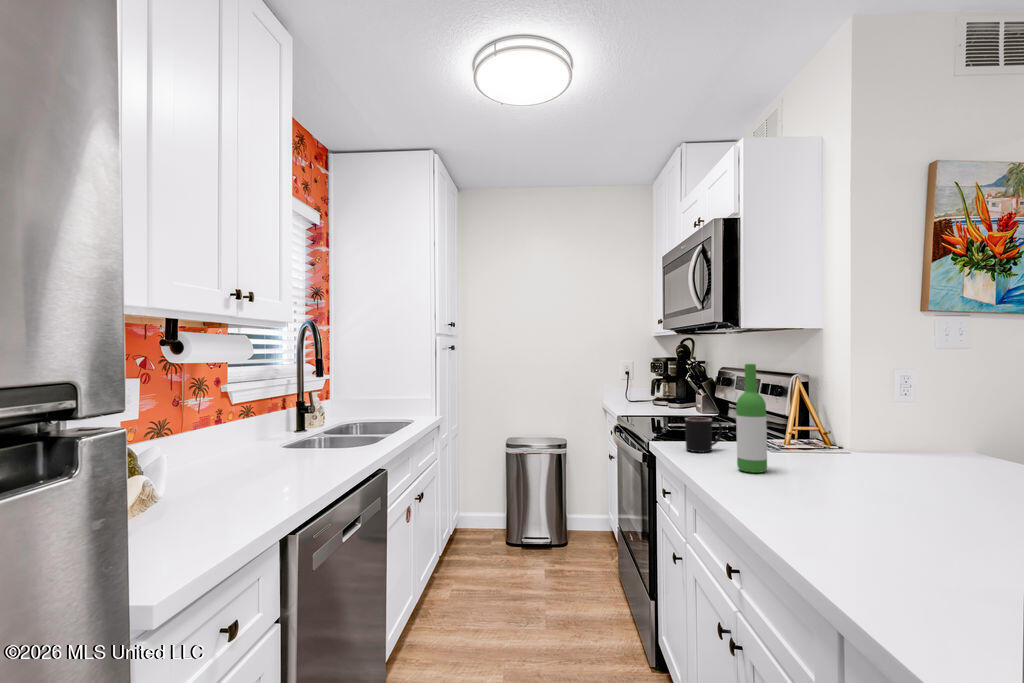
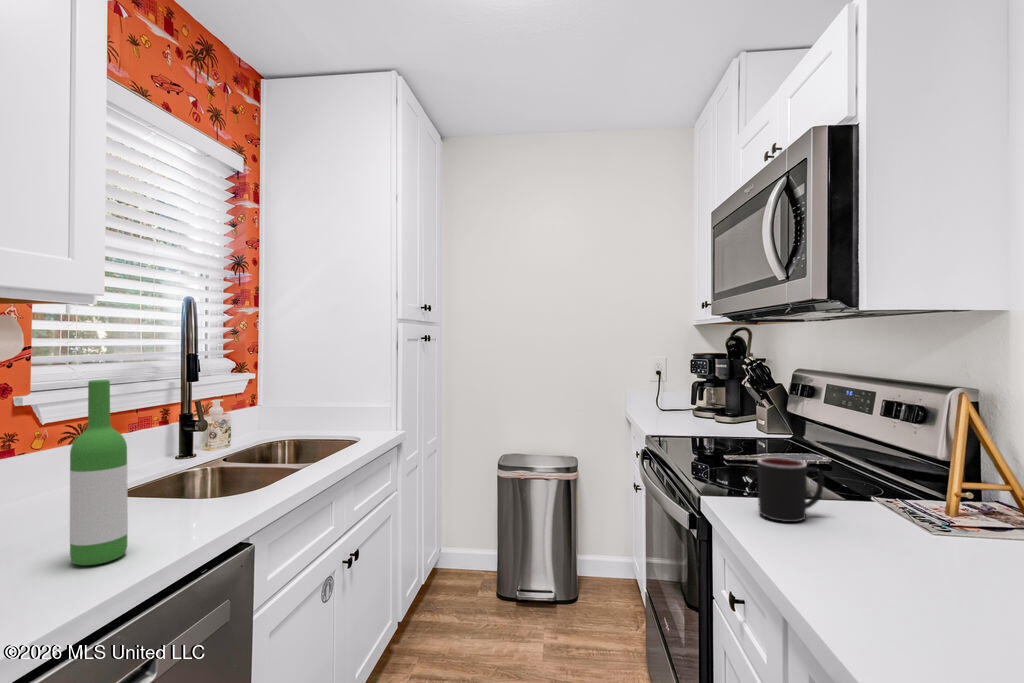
wine bottle: present [736,364,767,473] -> present [70,380,128,565]

